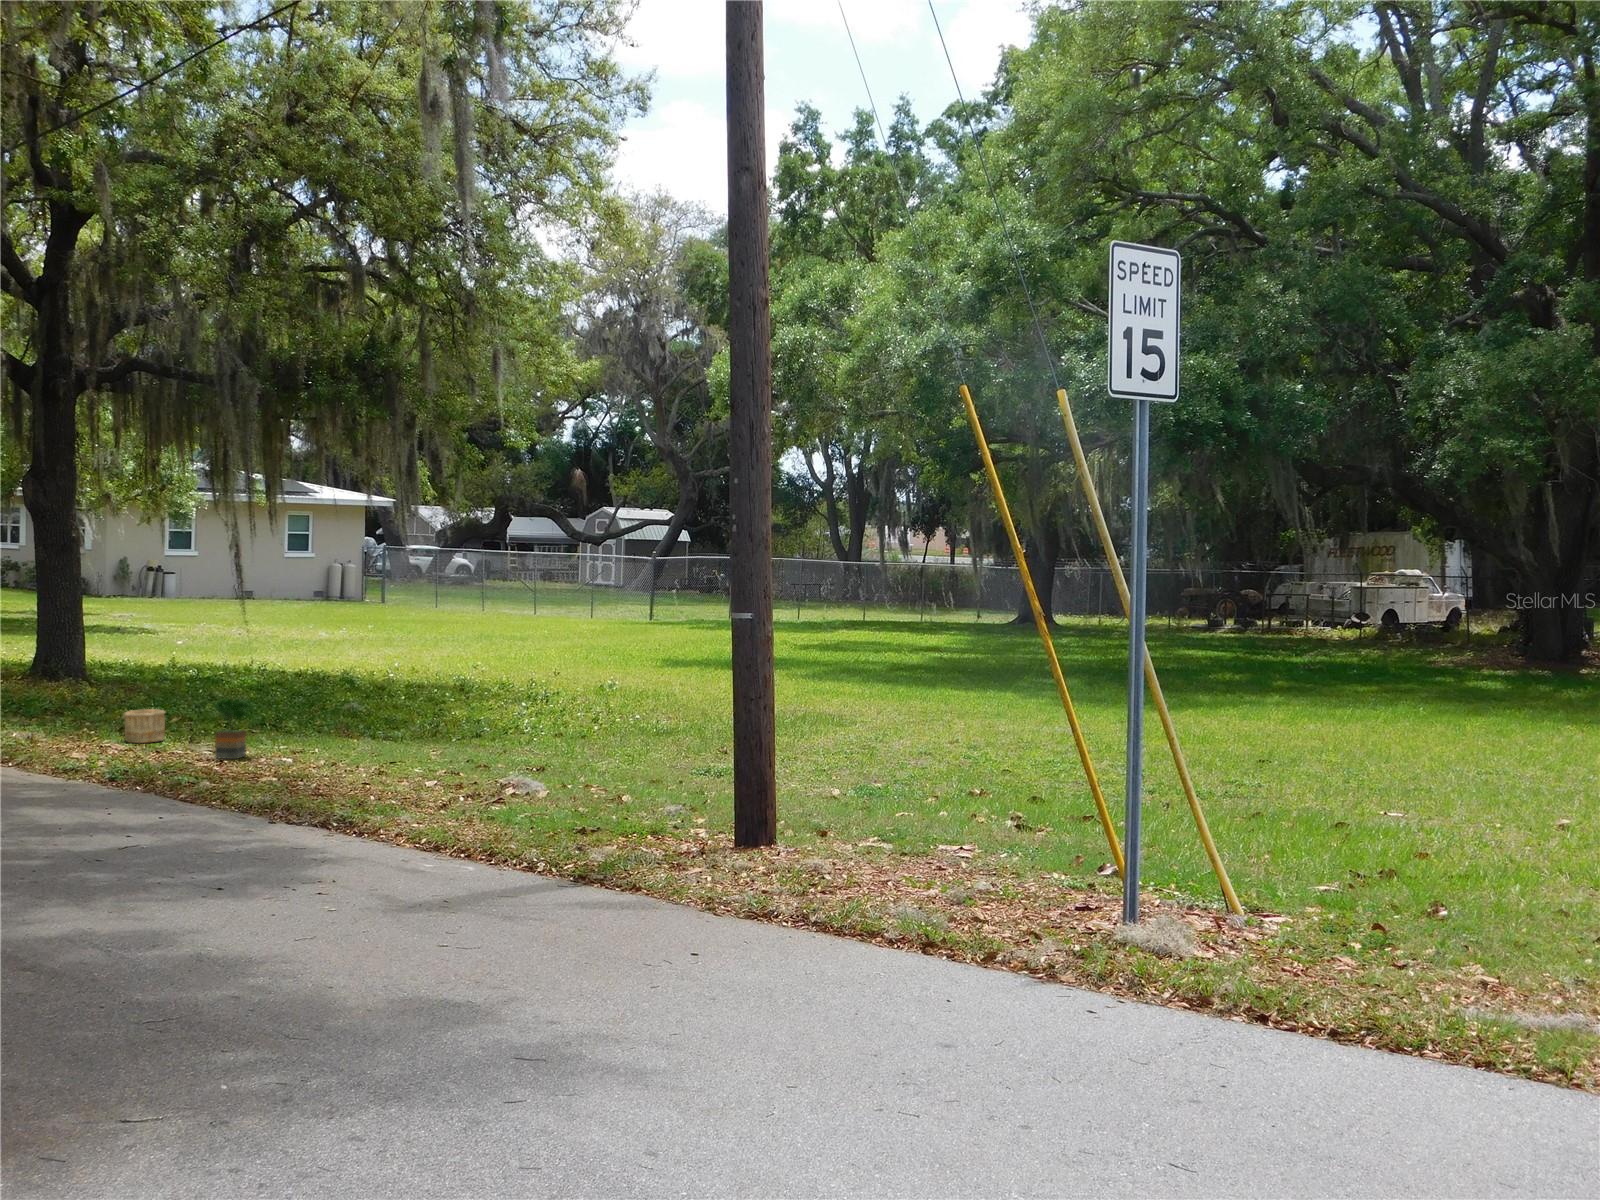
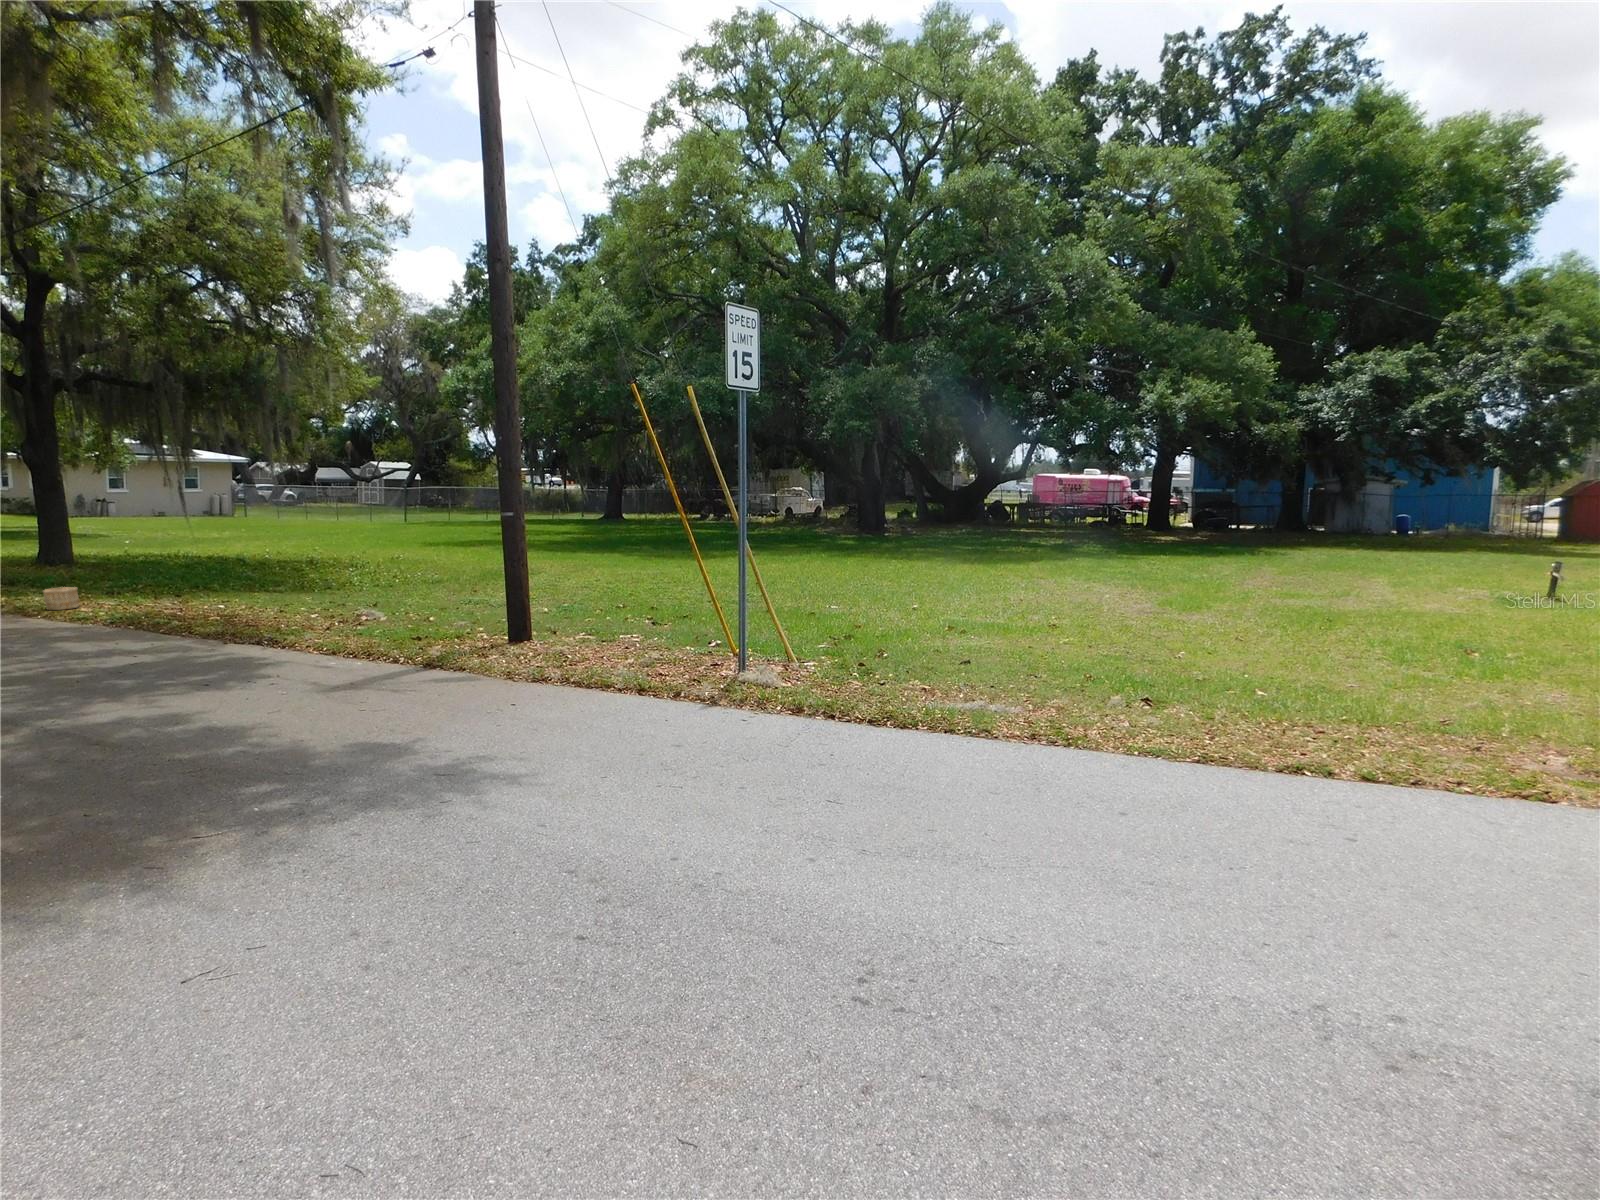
potted tree: present [215,699,252,759] -> none [118,577,151,617]

